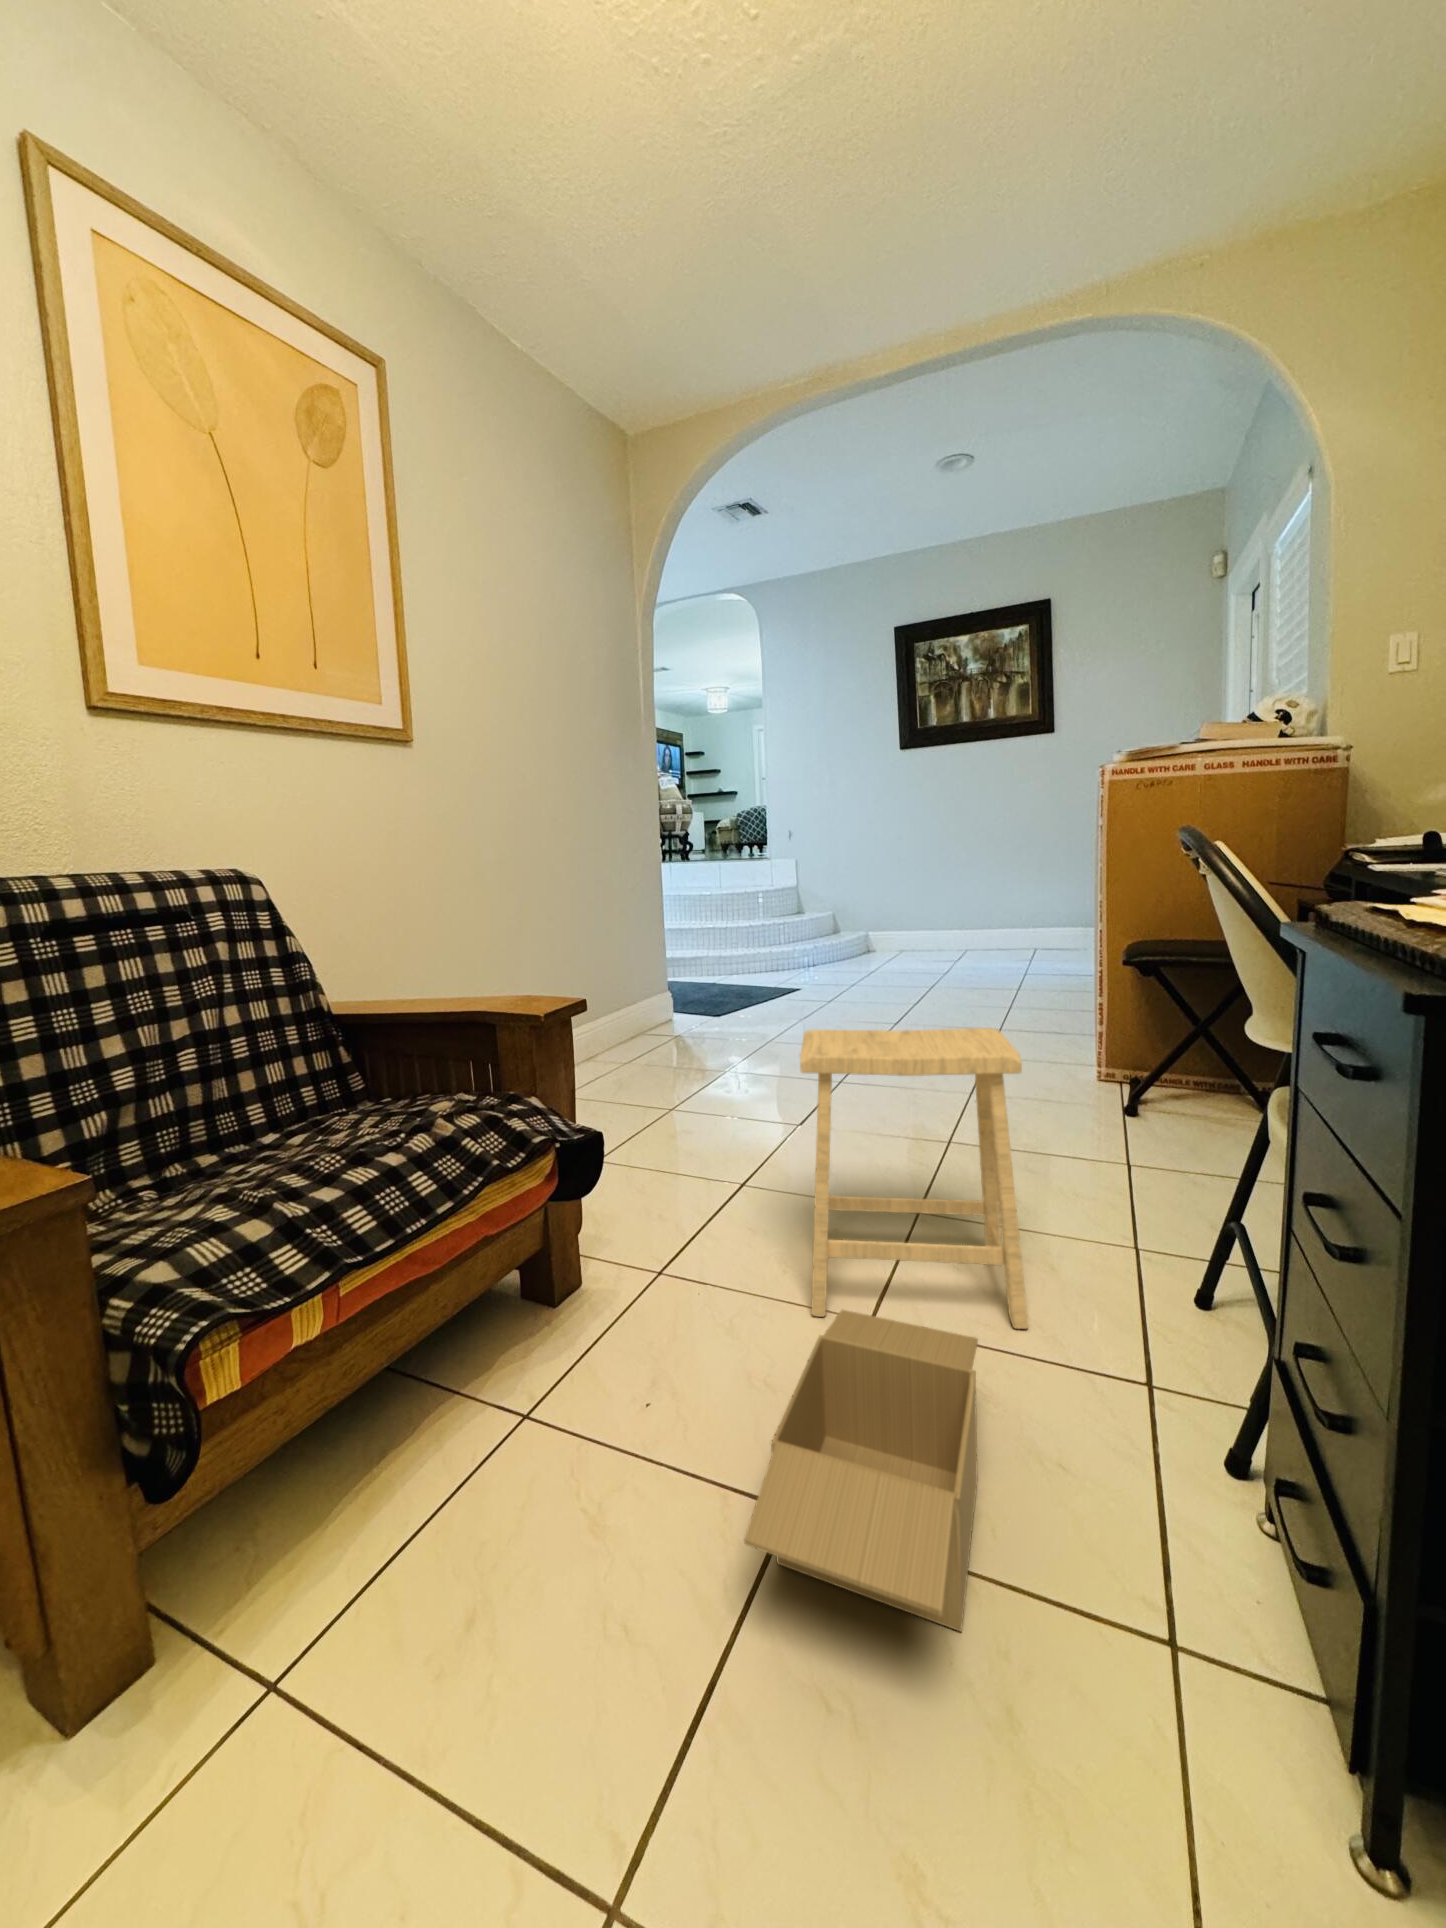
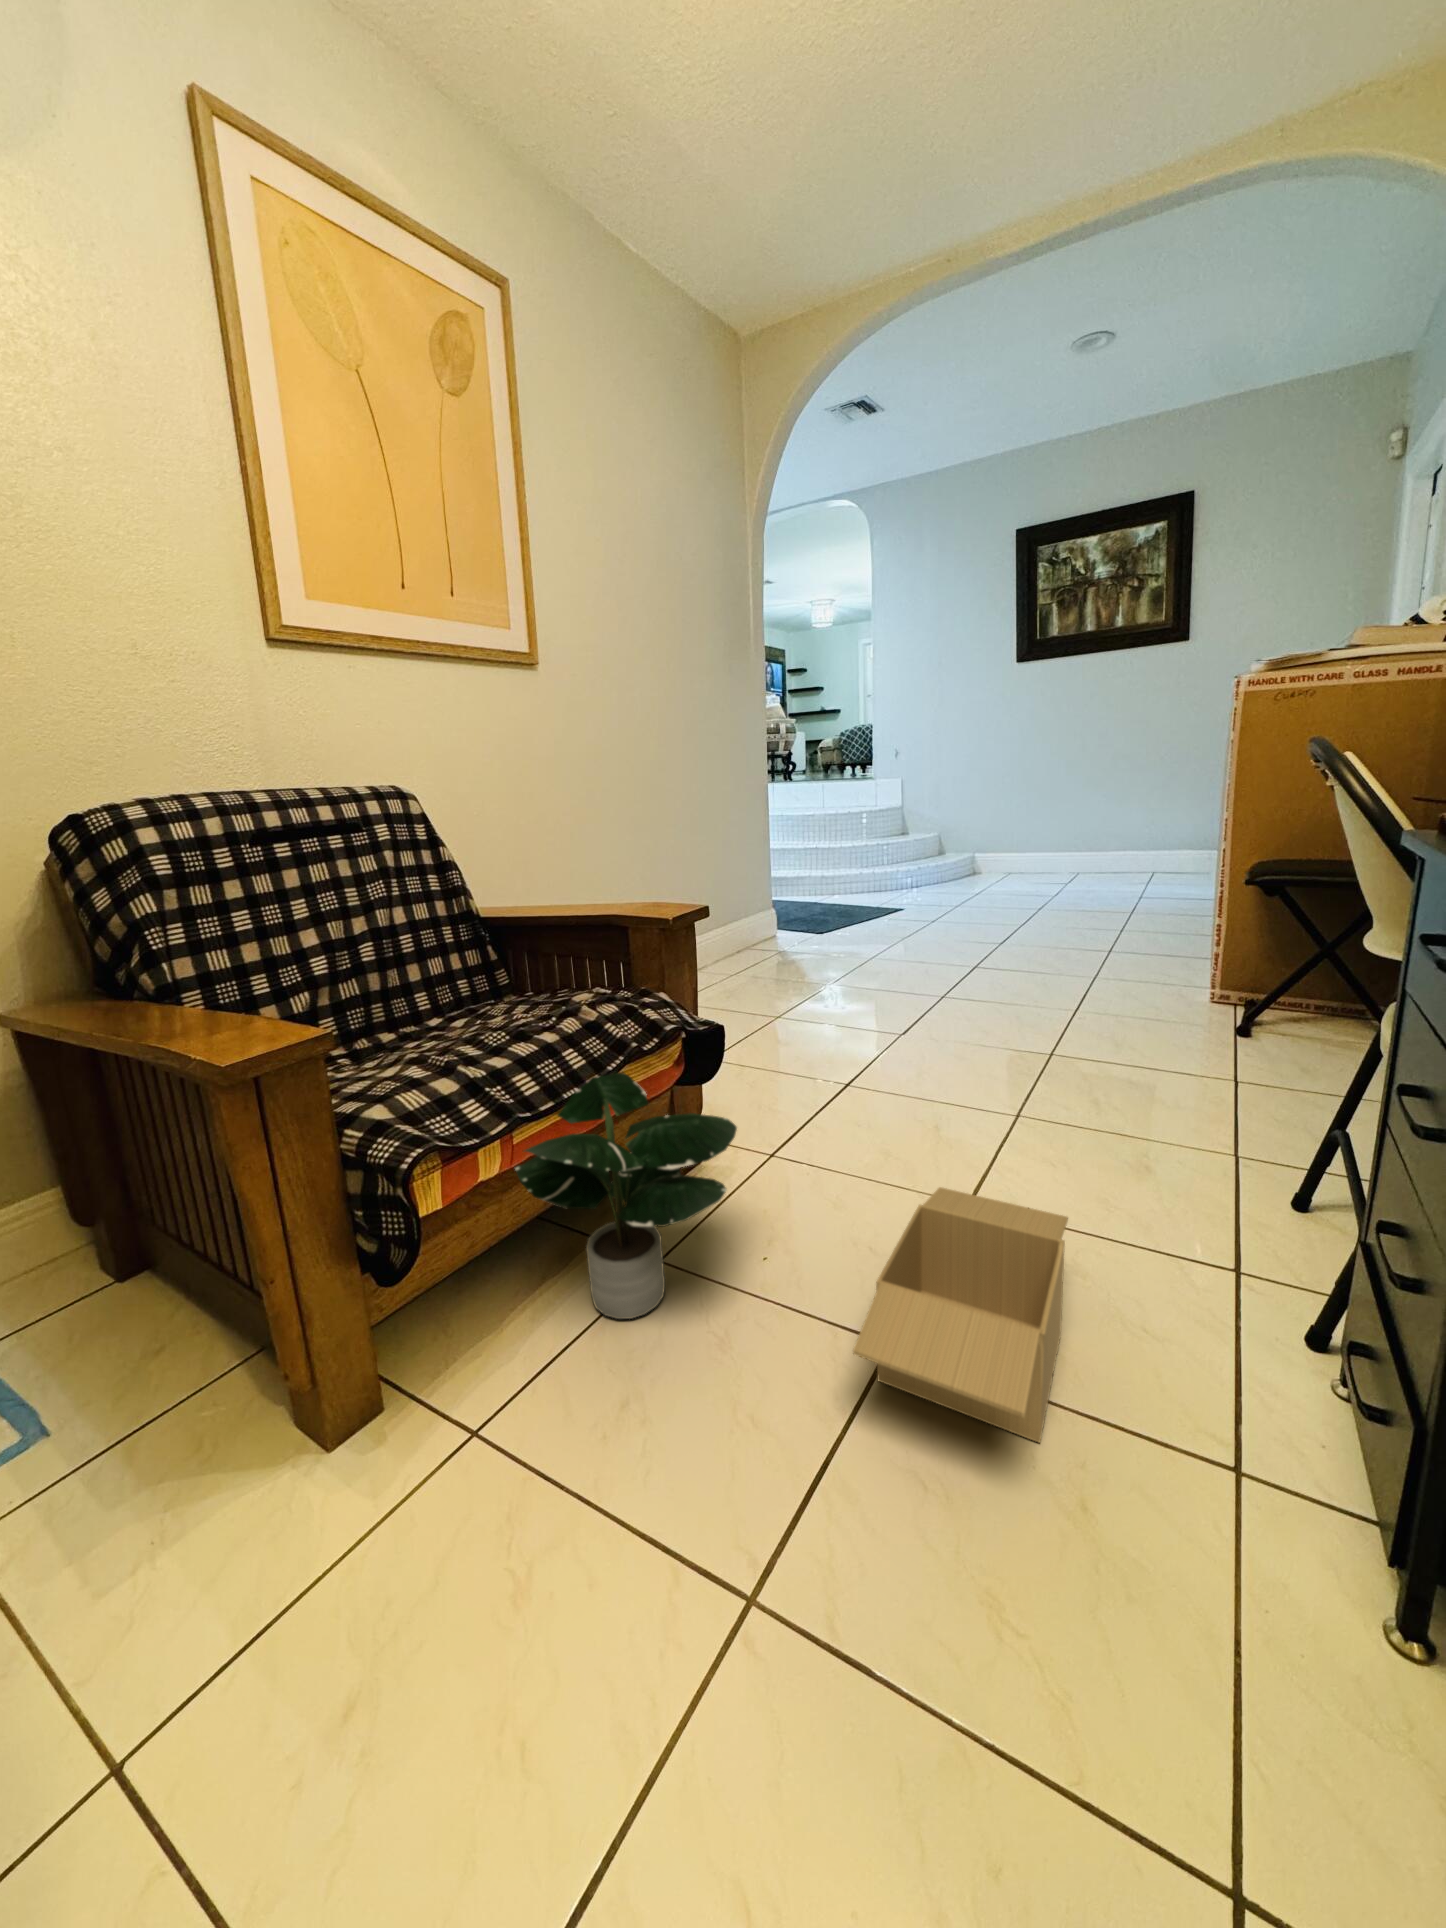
footstool: present [800,1028,1028,1329] -> none [907,939,1127,1219]
potted plant: none [345,1184,615,1506] -> present [515,1073,737,1319]

